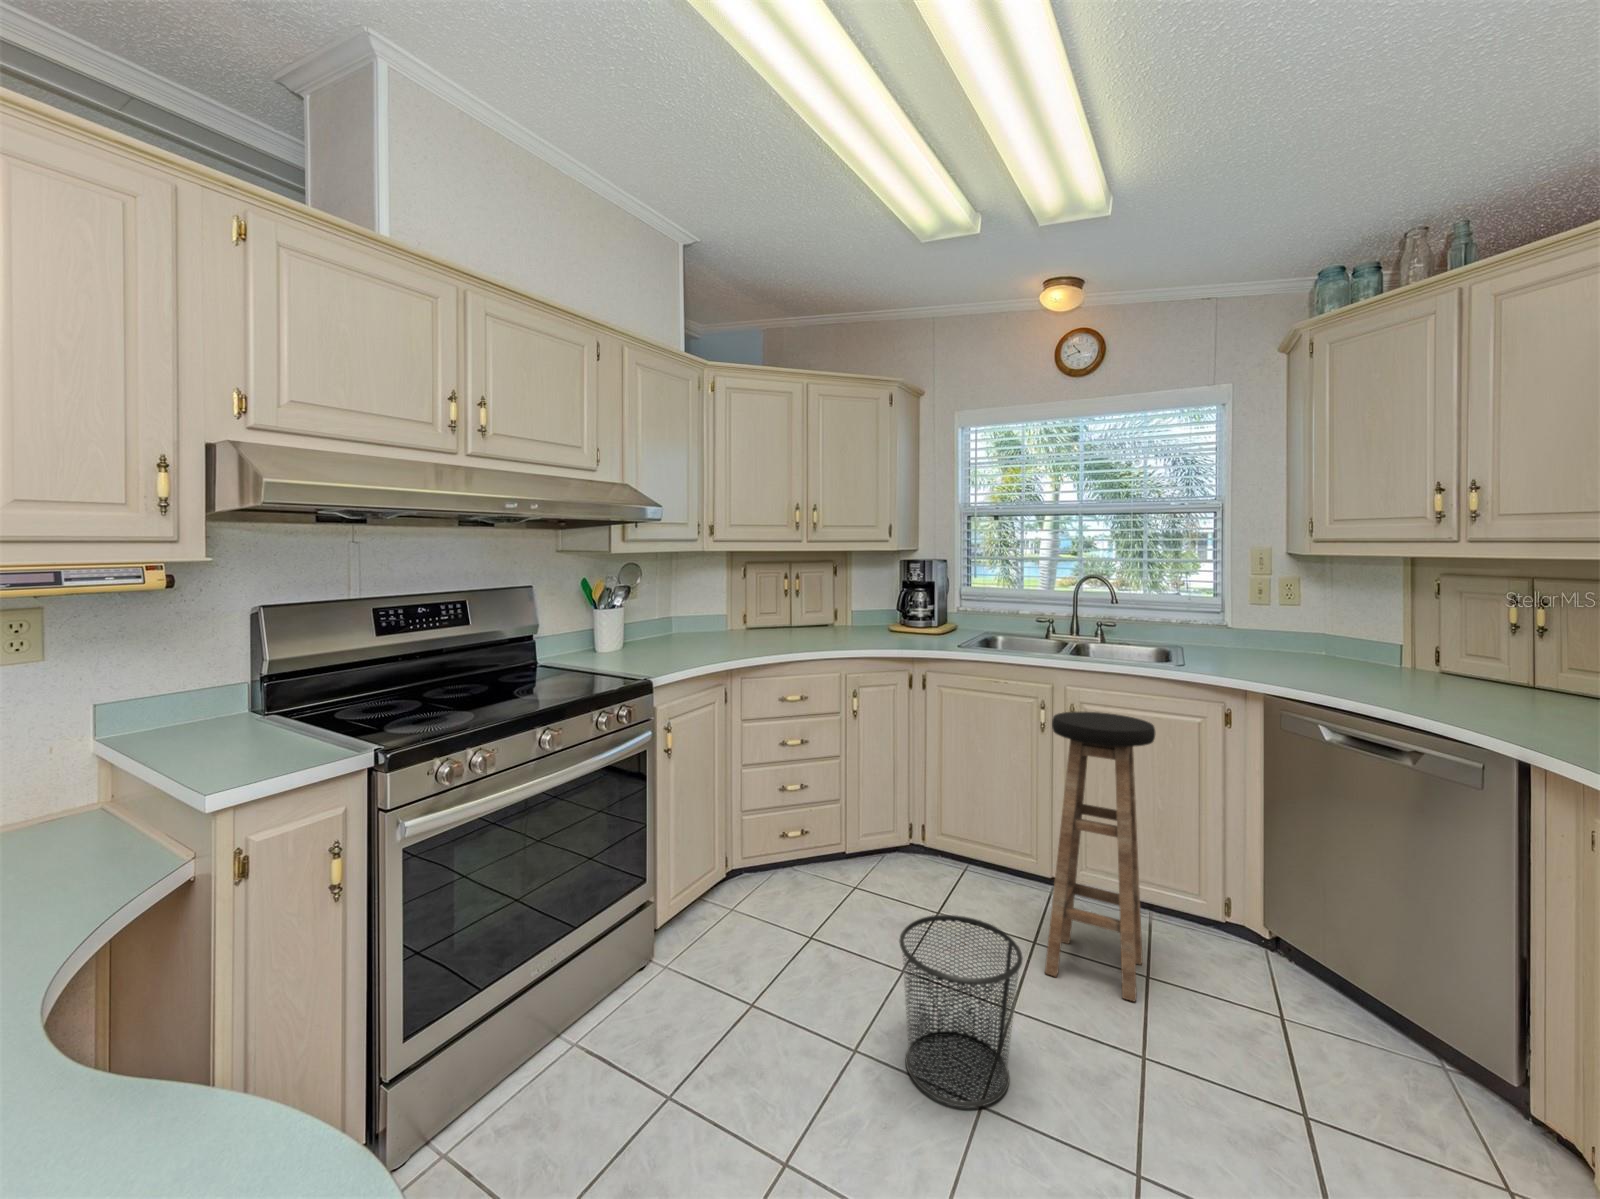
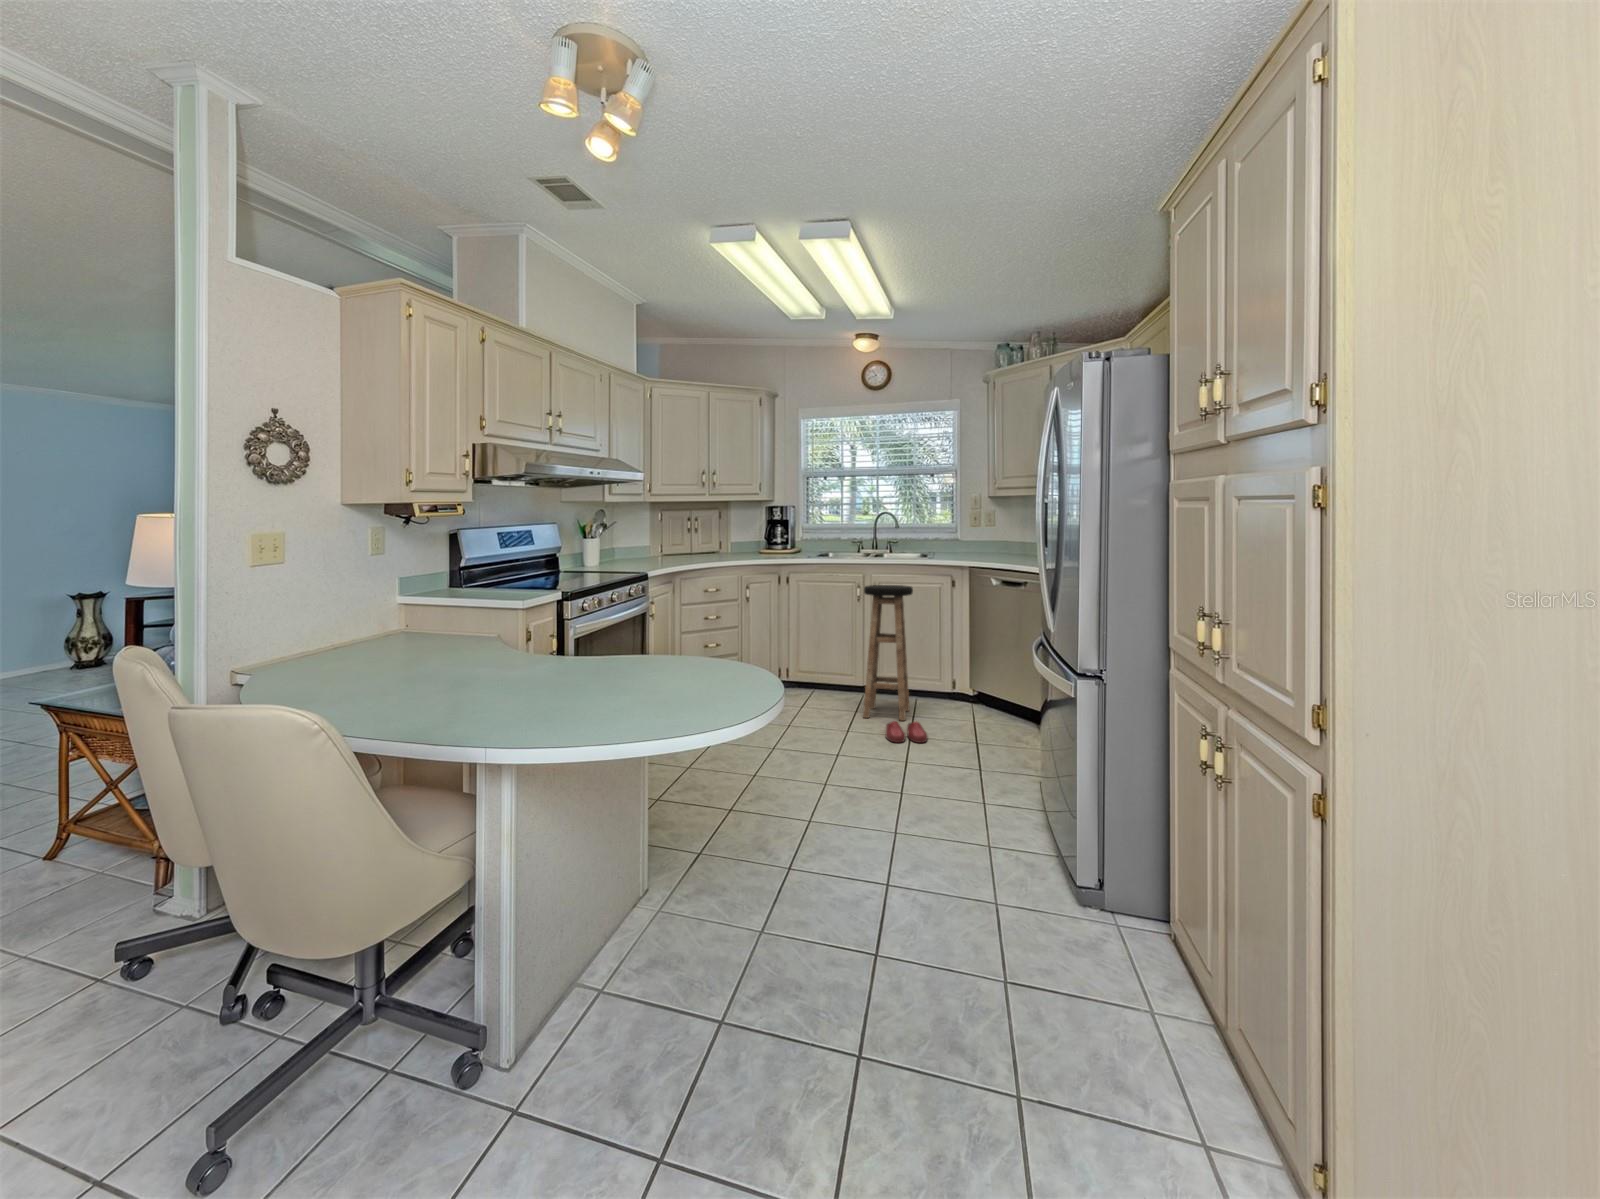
waste bin: present [899,915,1023,1107] -> none [798,679,854,751]
slippers: none [1094,1014,1198,1115] -> present [886,721,928,743]

